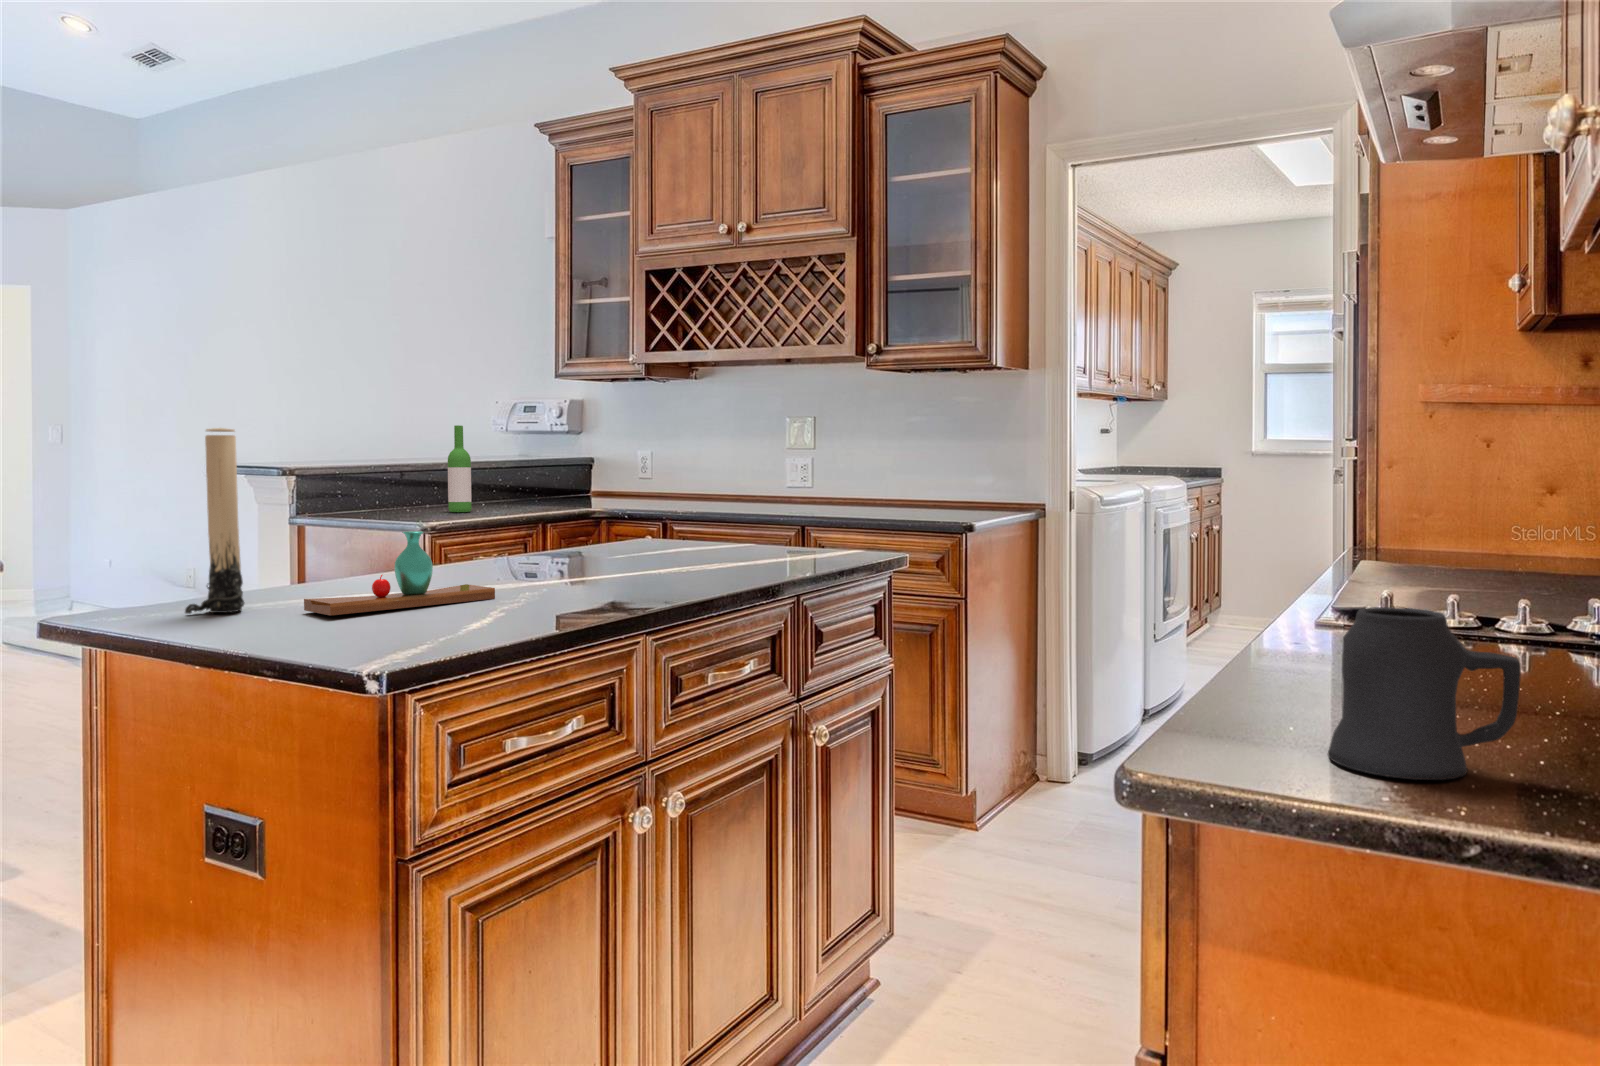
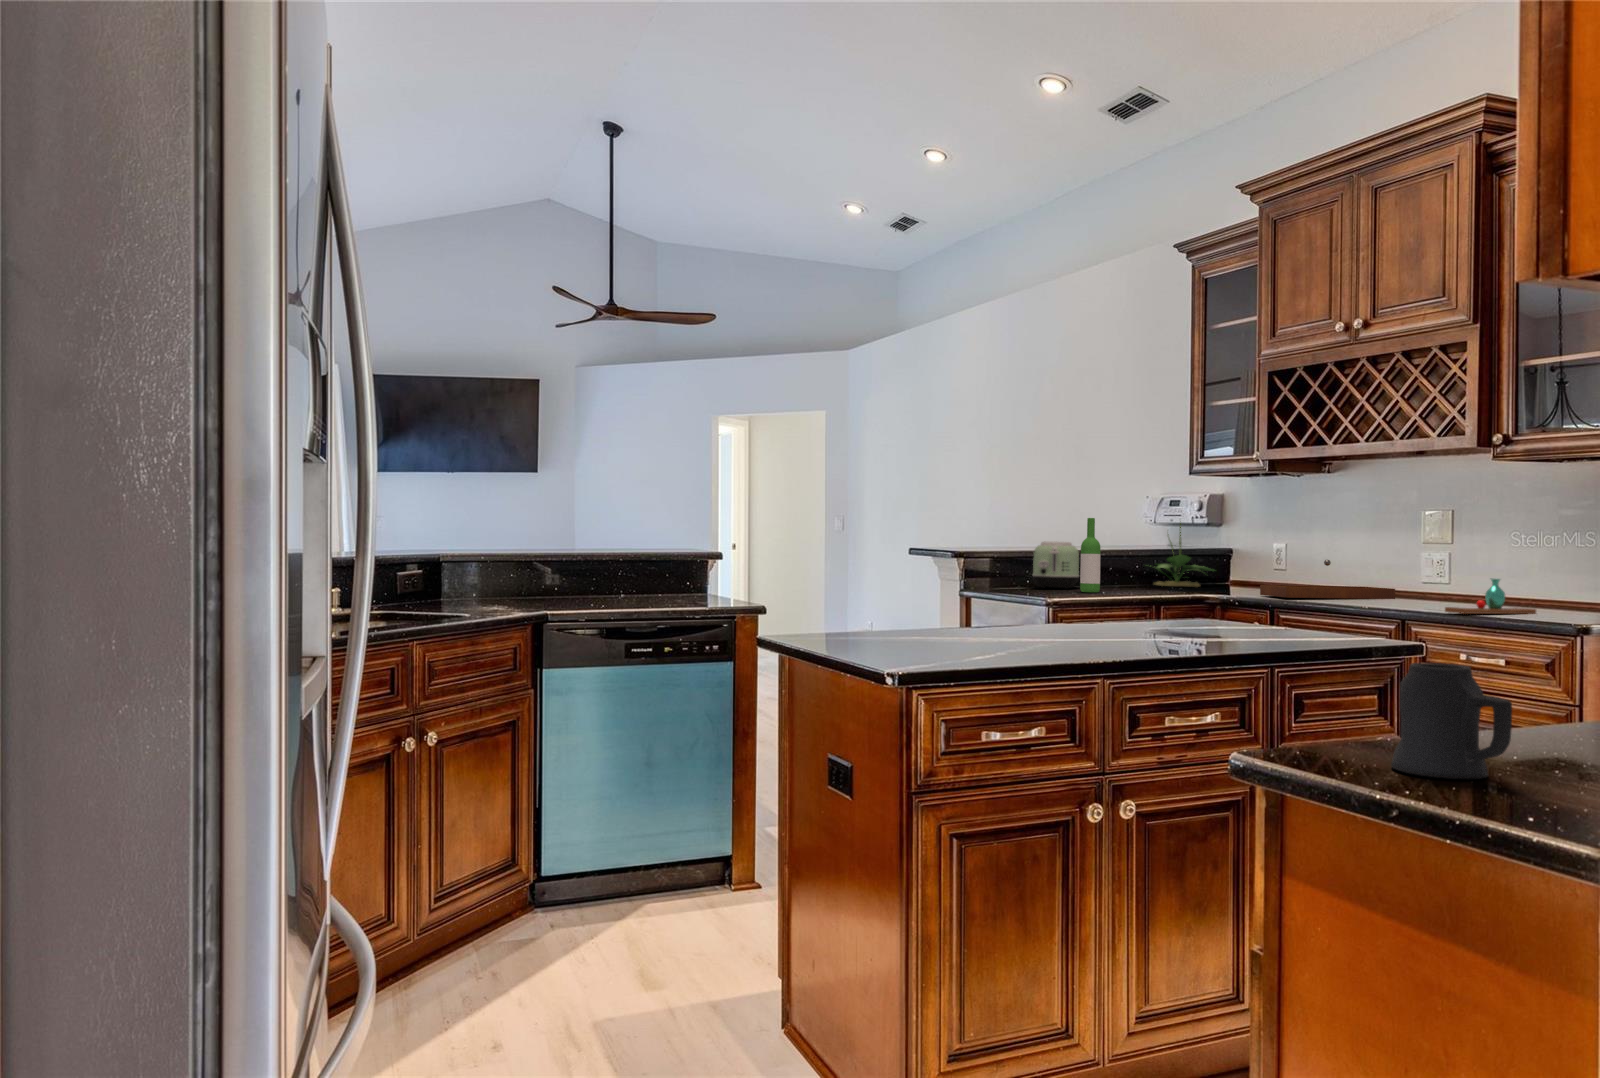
potted plant: none [492,427,585,502] -> present [1150,523,1212,587]
candle: present [185,428,244,614] -> none [829,528,861,642]
toaster: none [383,454,440,509] -> present [1033,541,1079,589]
tray: none [646,469,770,510] -> present [1260,560,1395,599]
vase: present [304,531,495,615] -> present [1445,578,1536,614]

